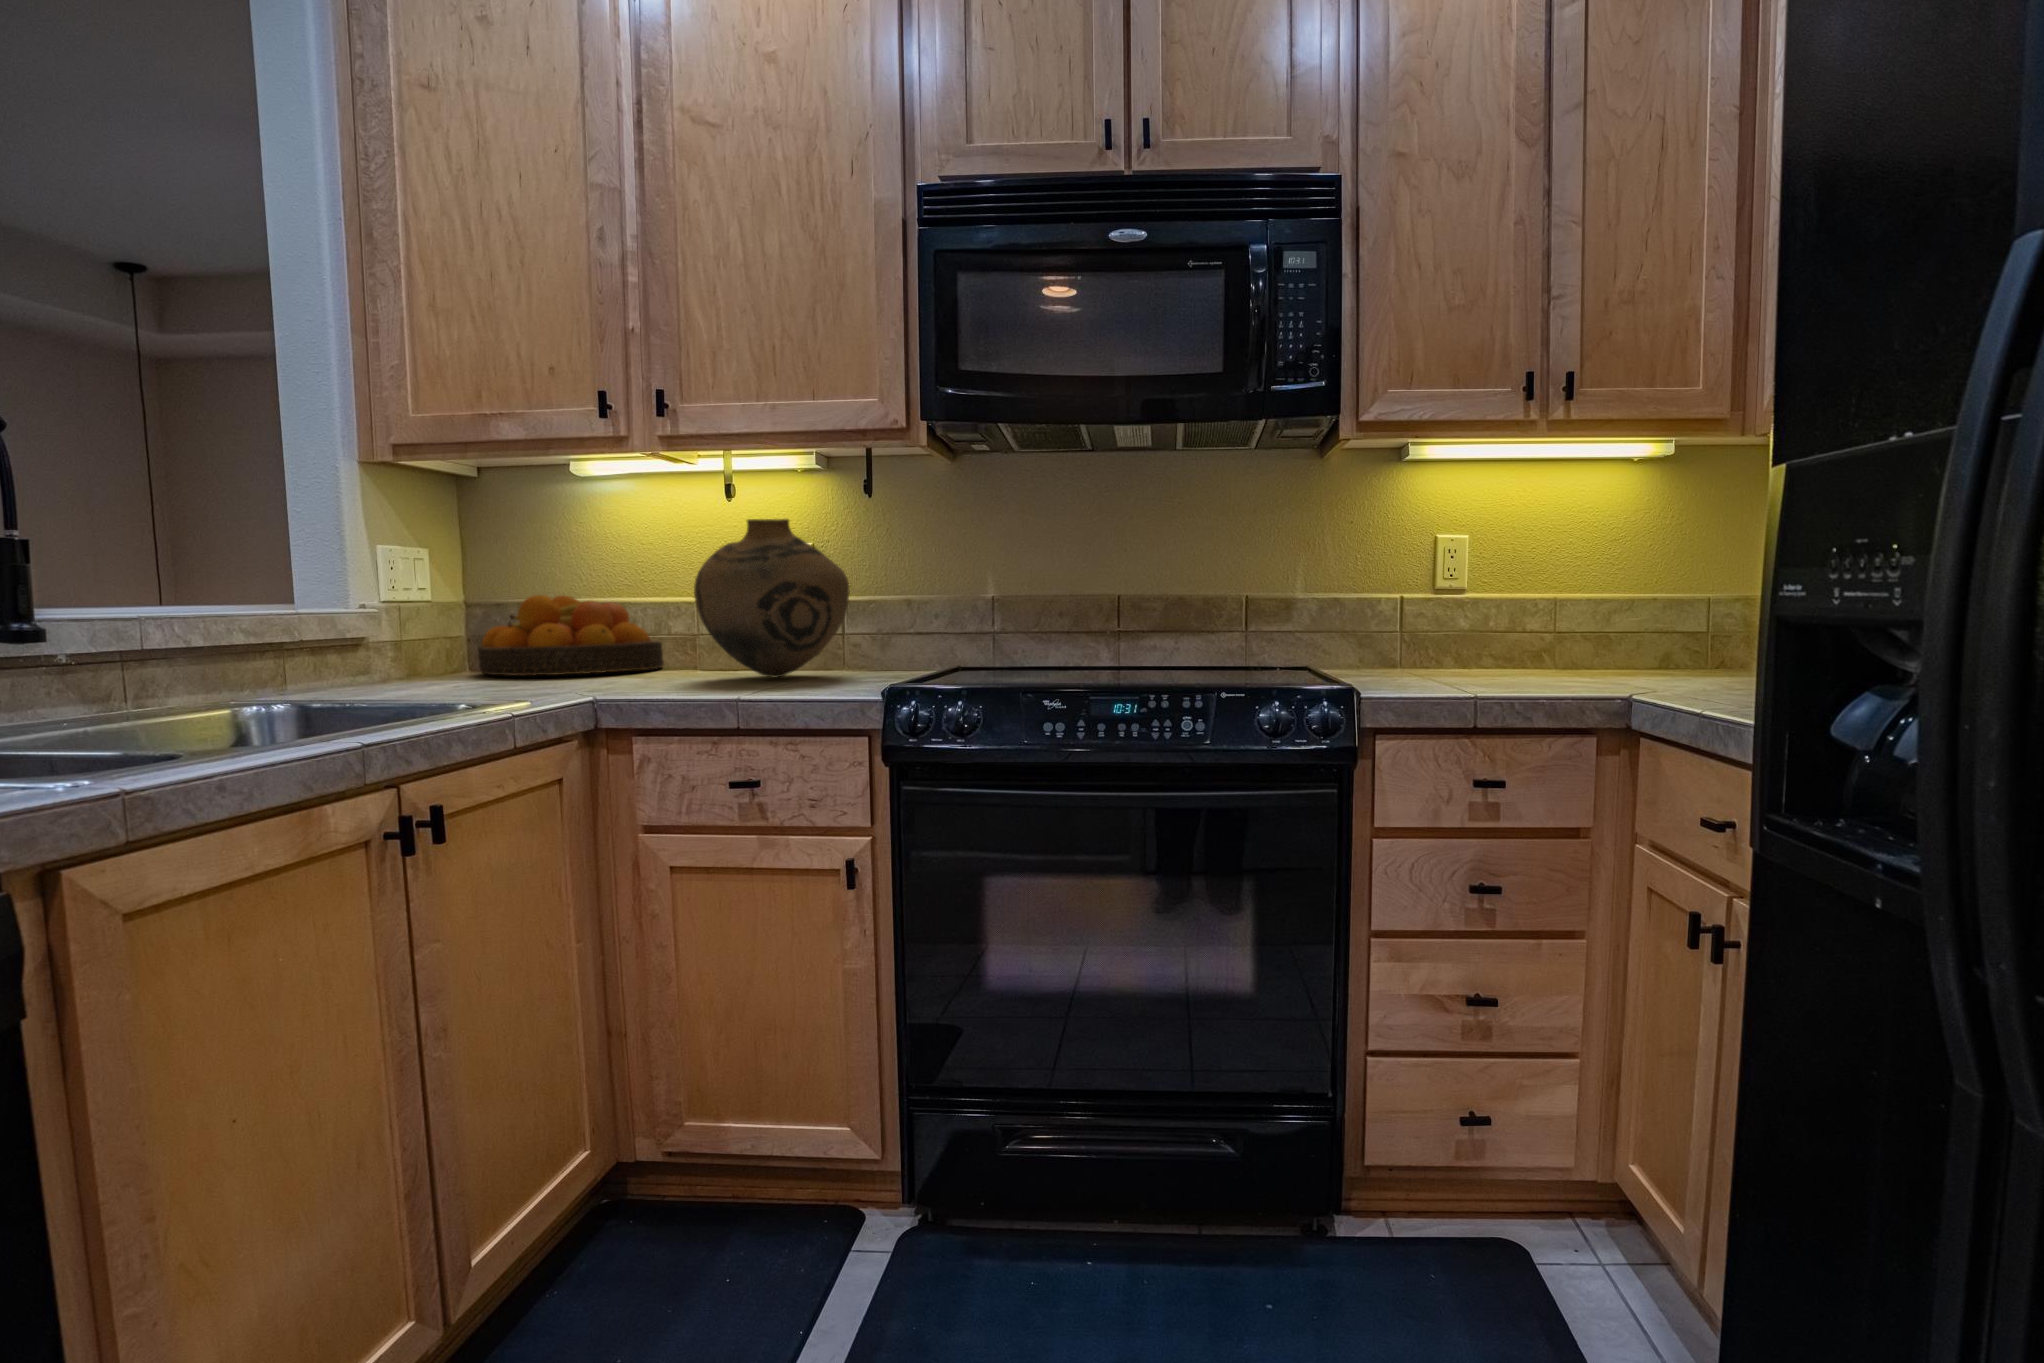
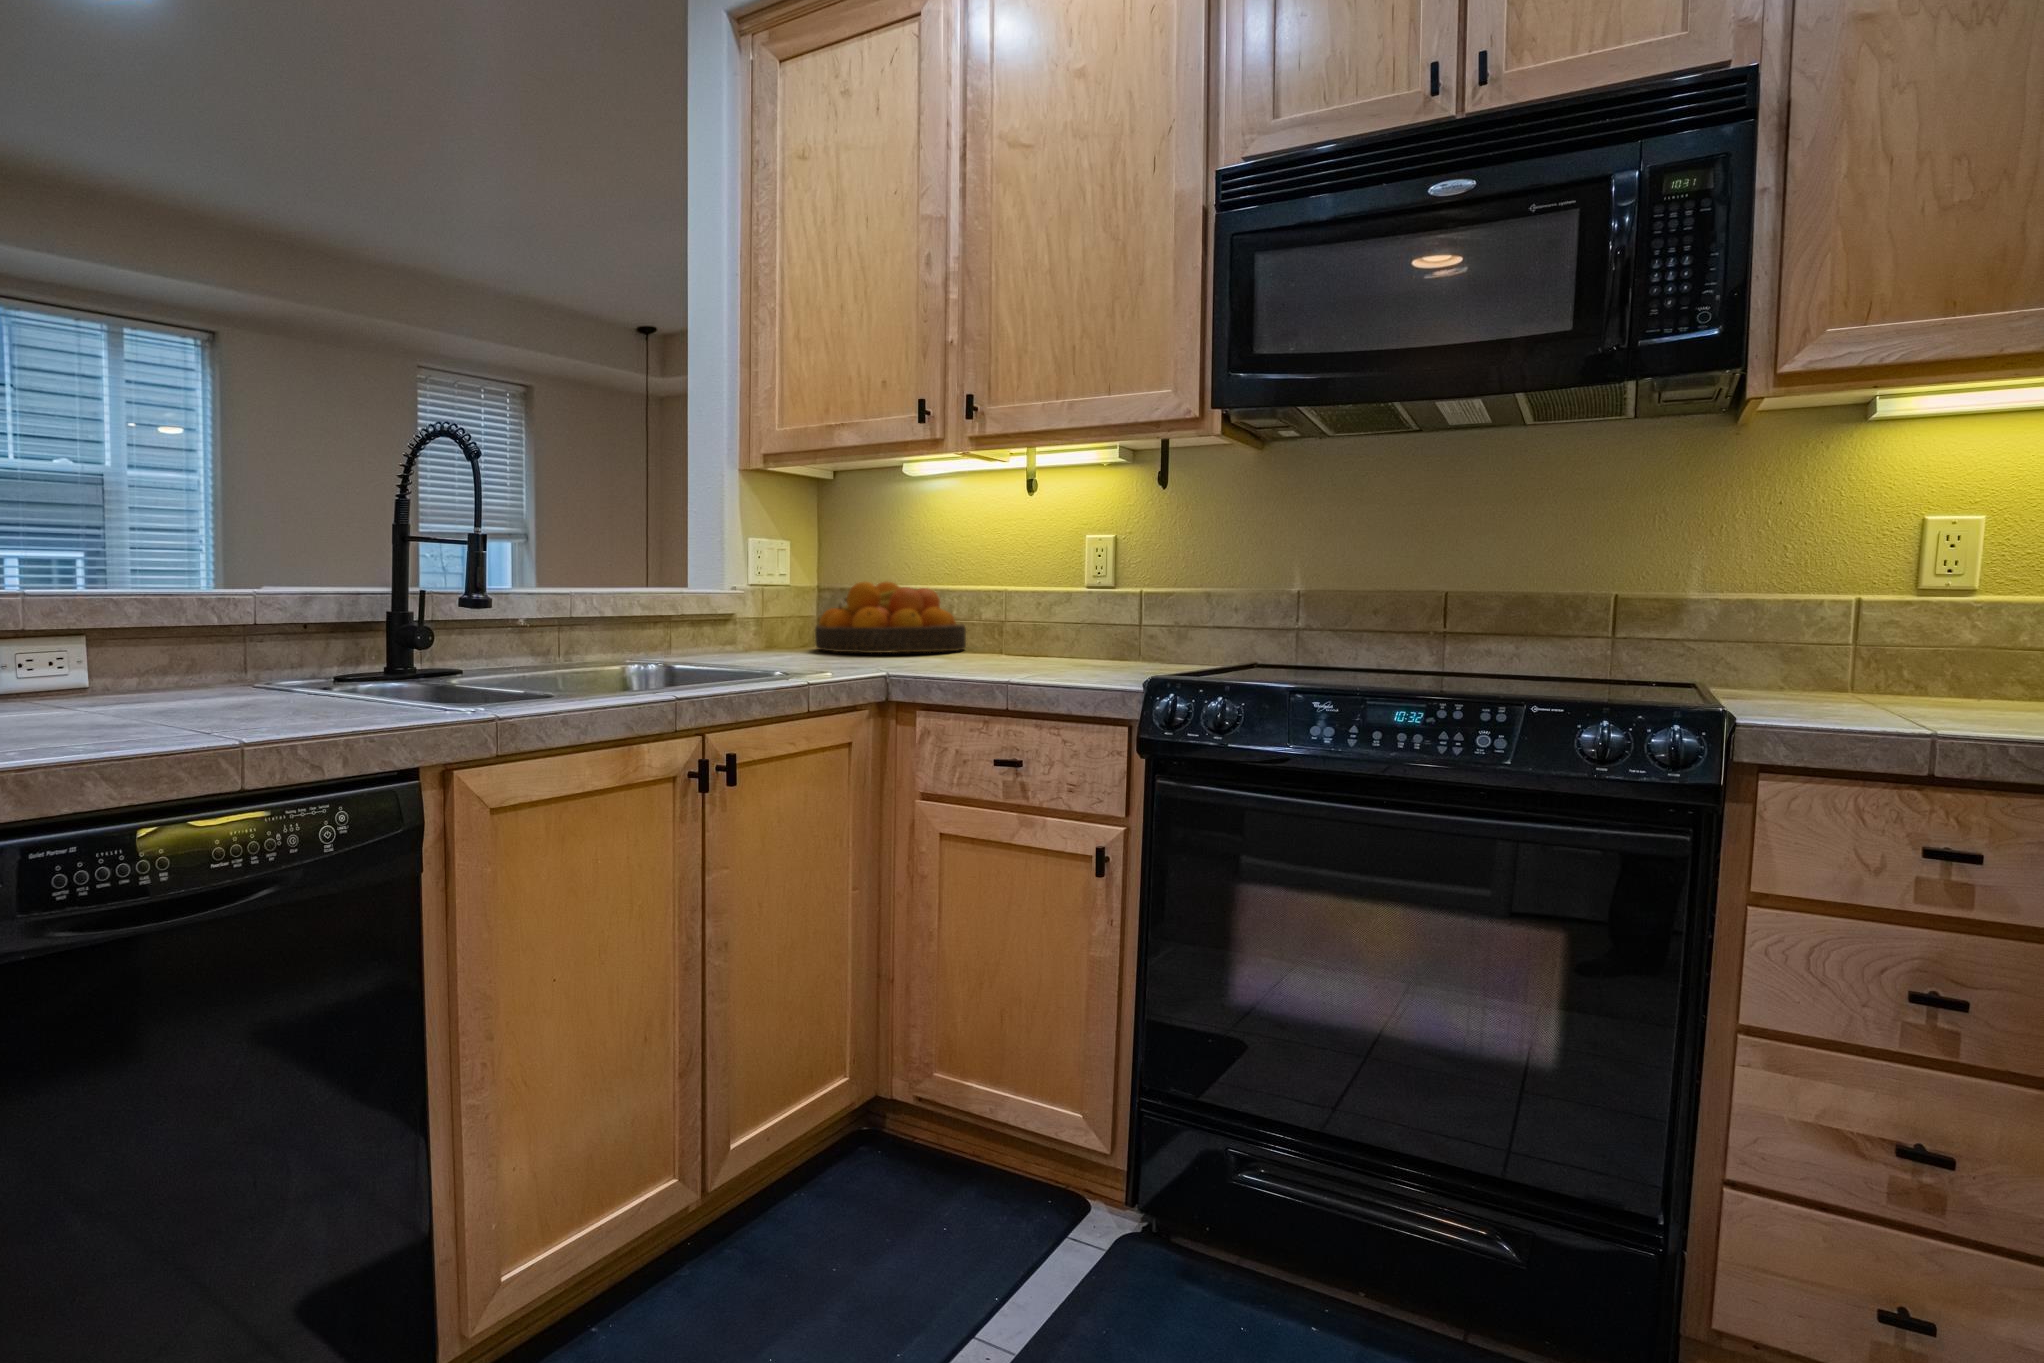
vase: present [694,519,849,678] -> none [985,510,1133,664]

